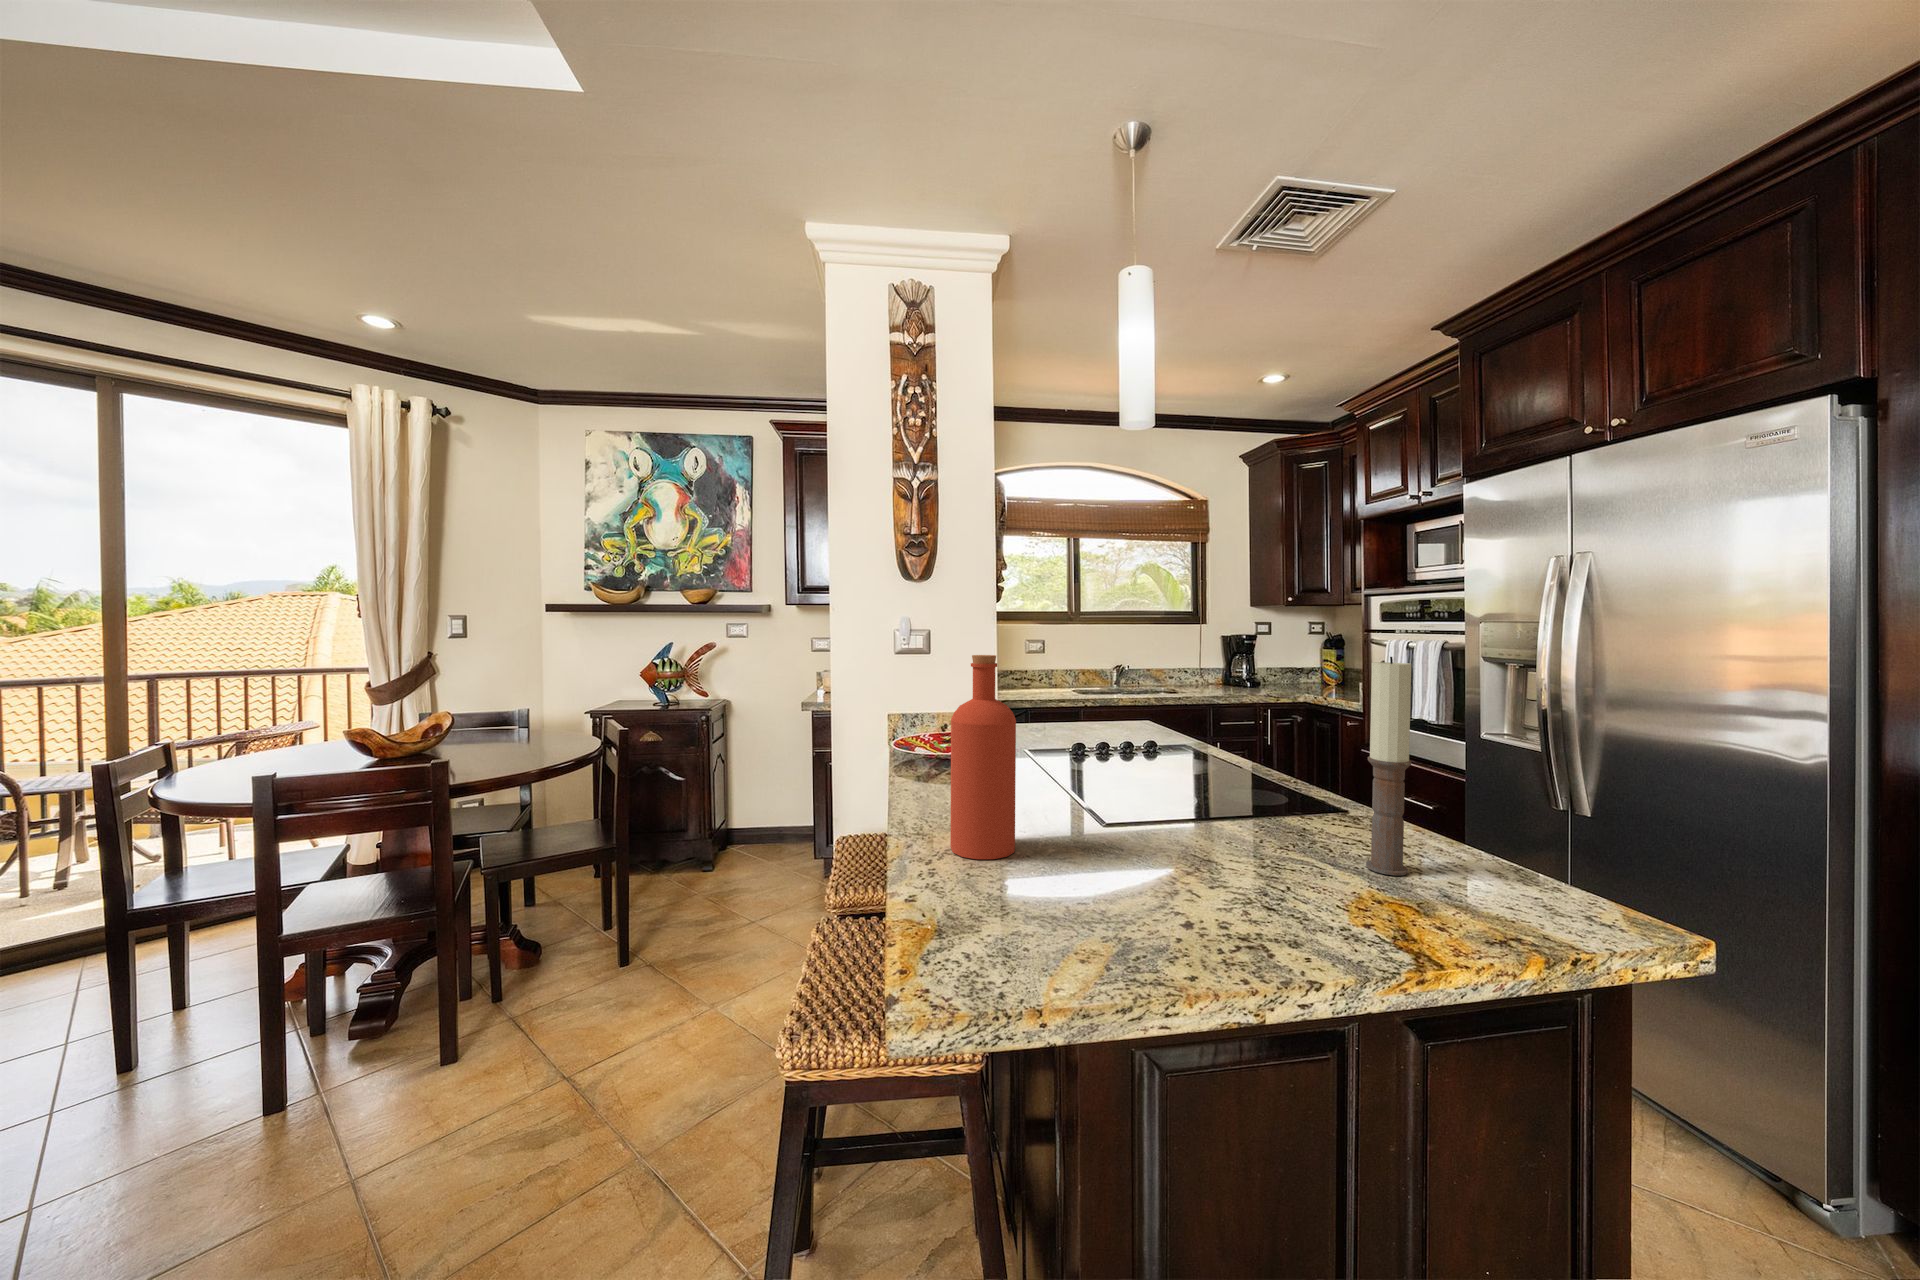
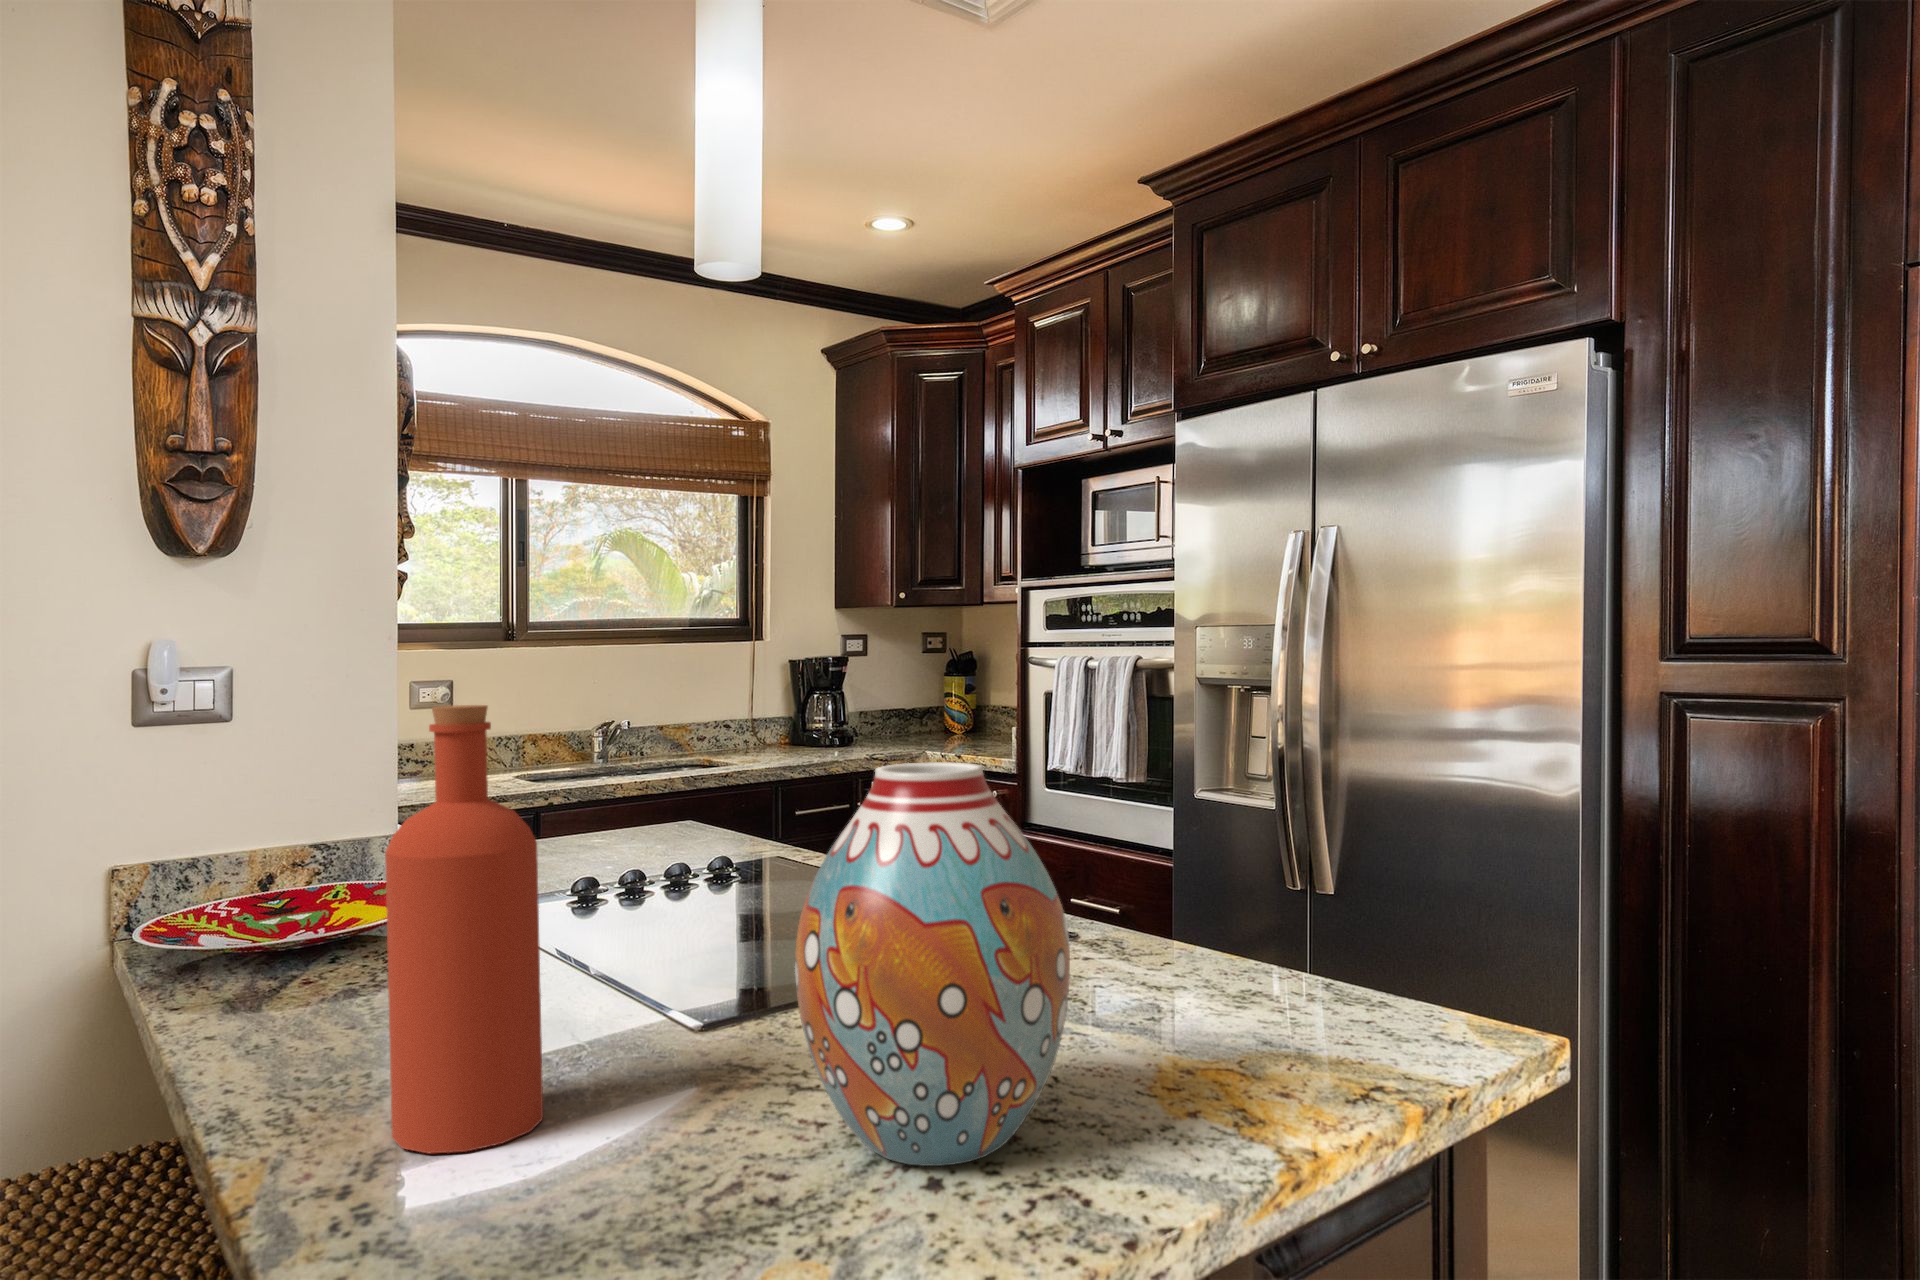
candle: present [1366,657,1411,875] -> none [1142,673,1206,1027]
vase: none [1126,699,1285,919] -> present [795,762,1070,1166]

